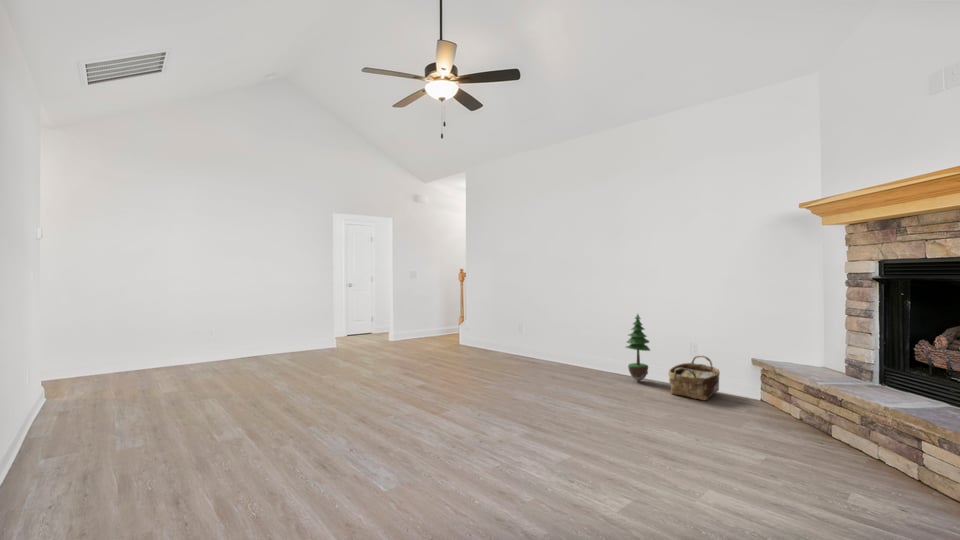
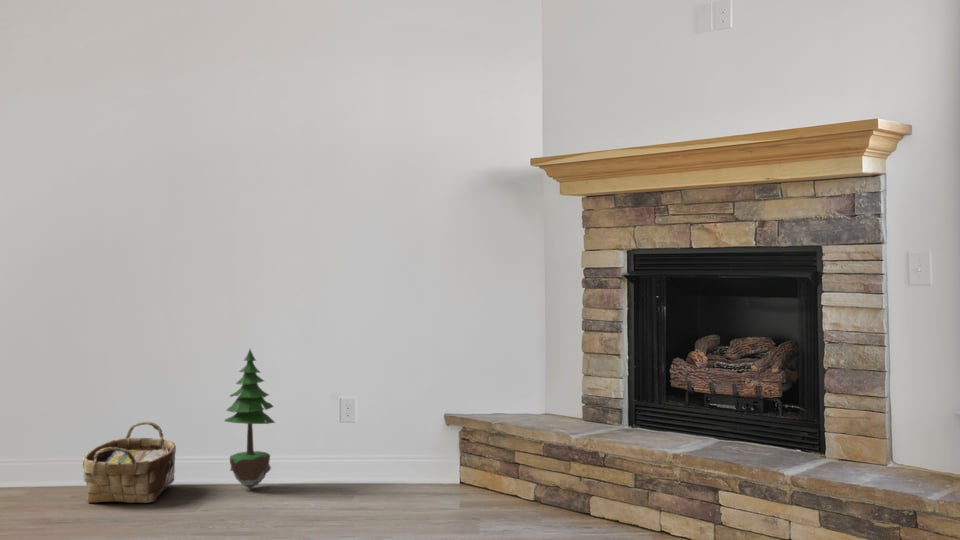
woven basket: present [669,356,720,400] -> present [83,421,176,503]

